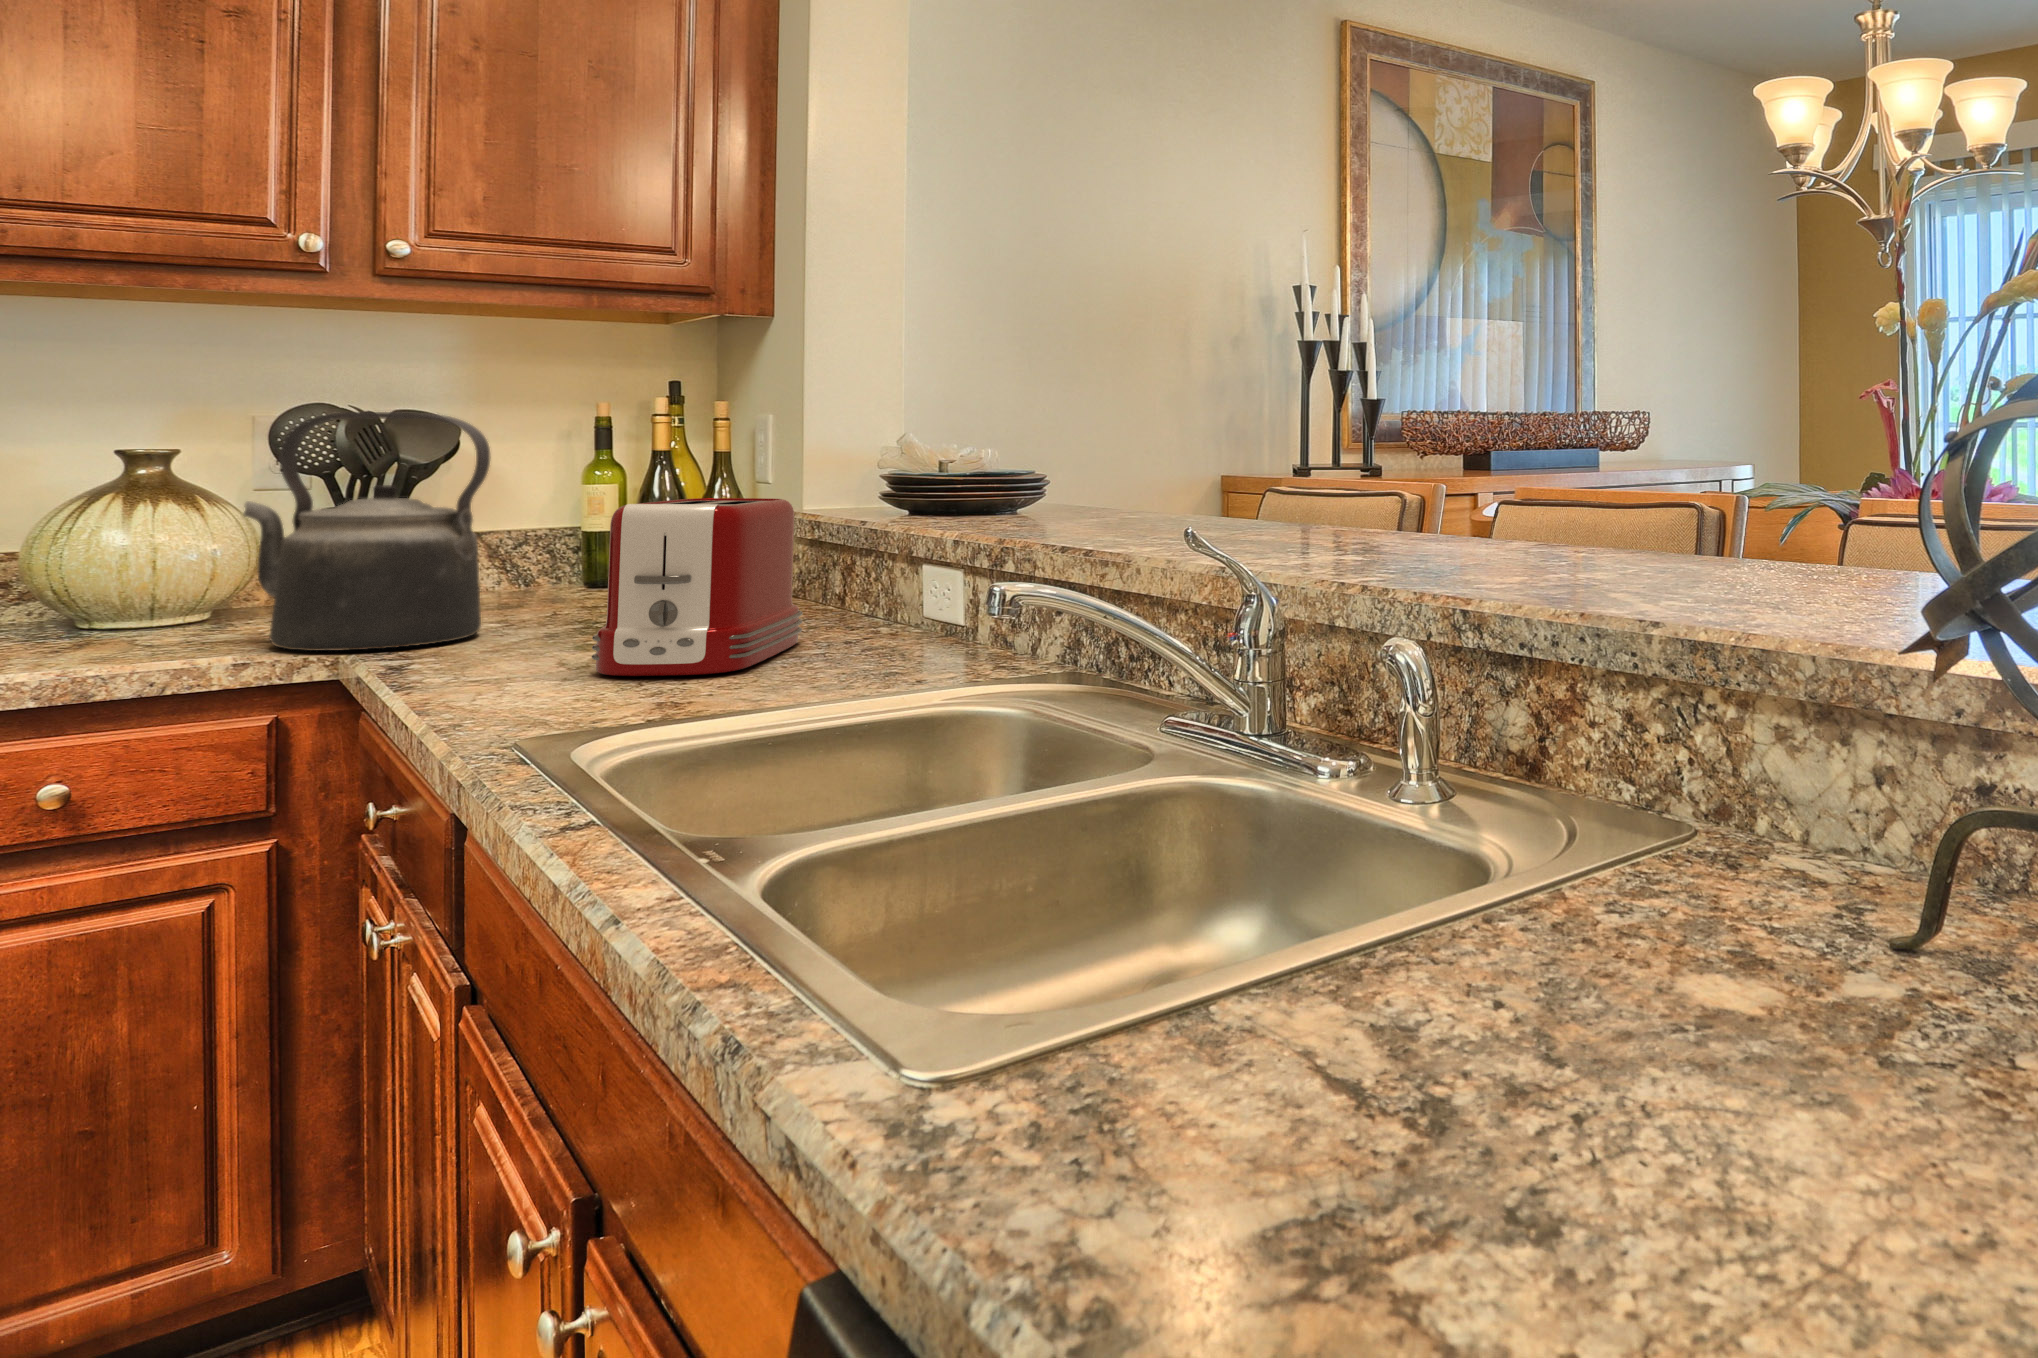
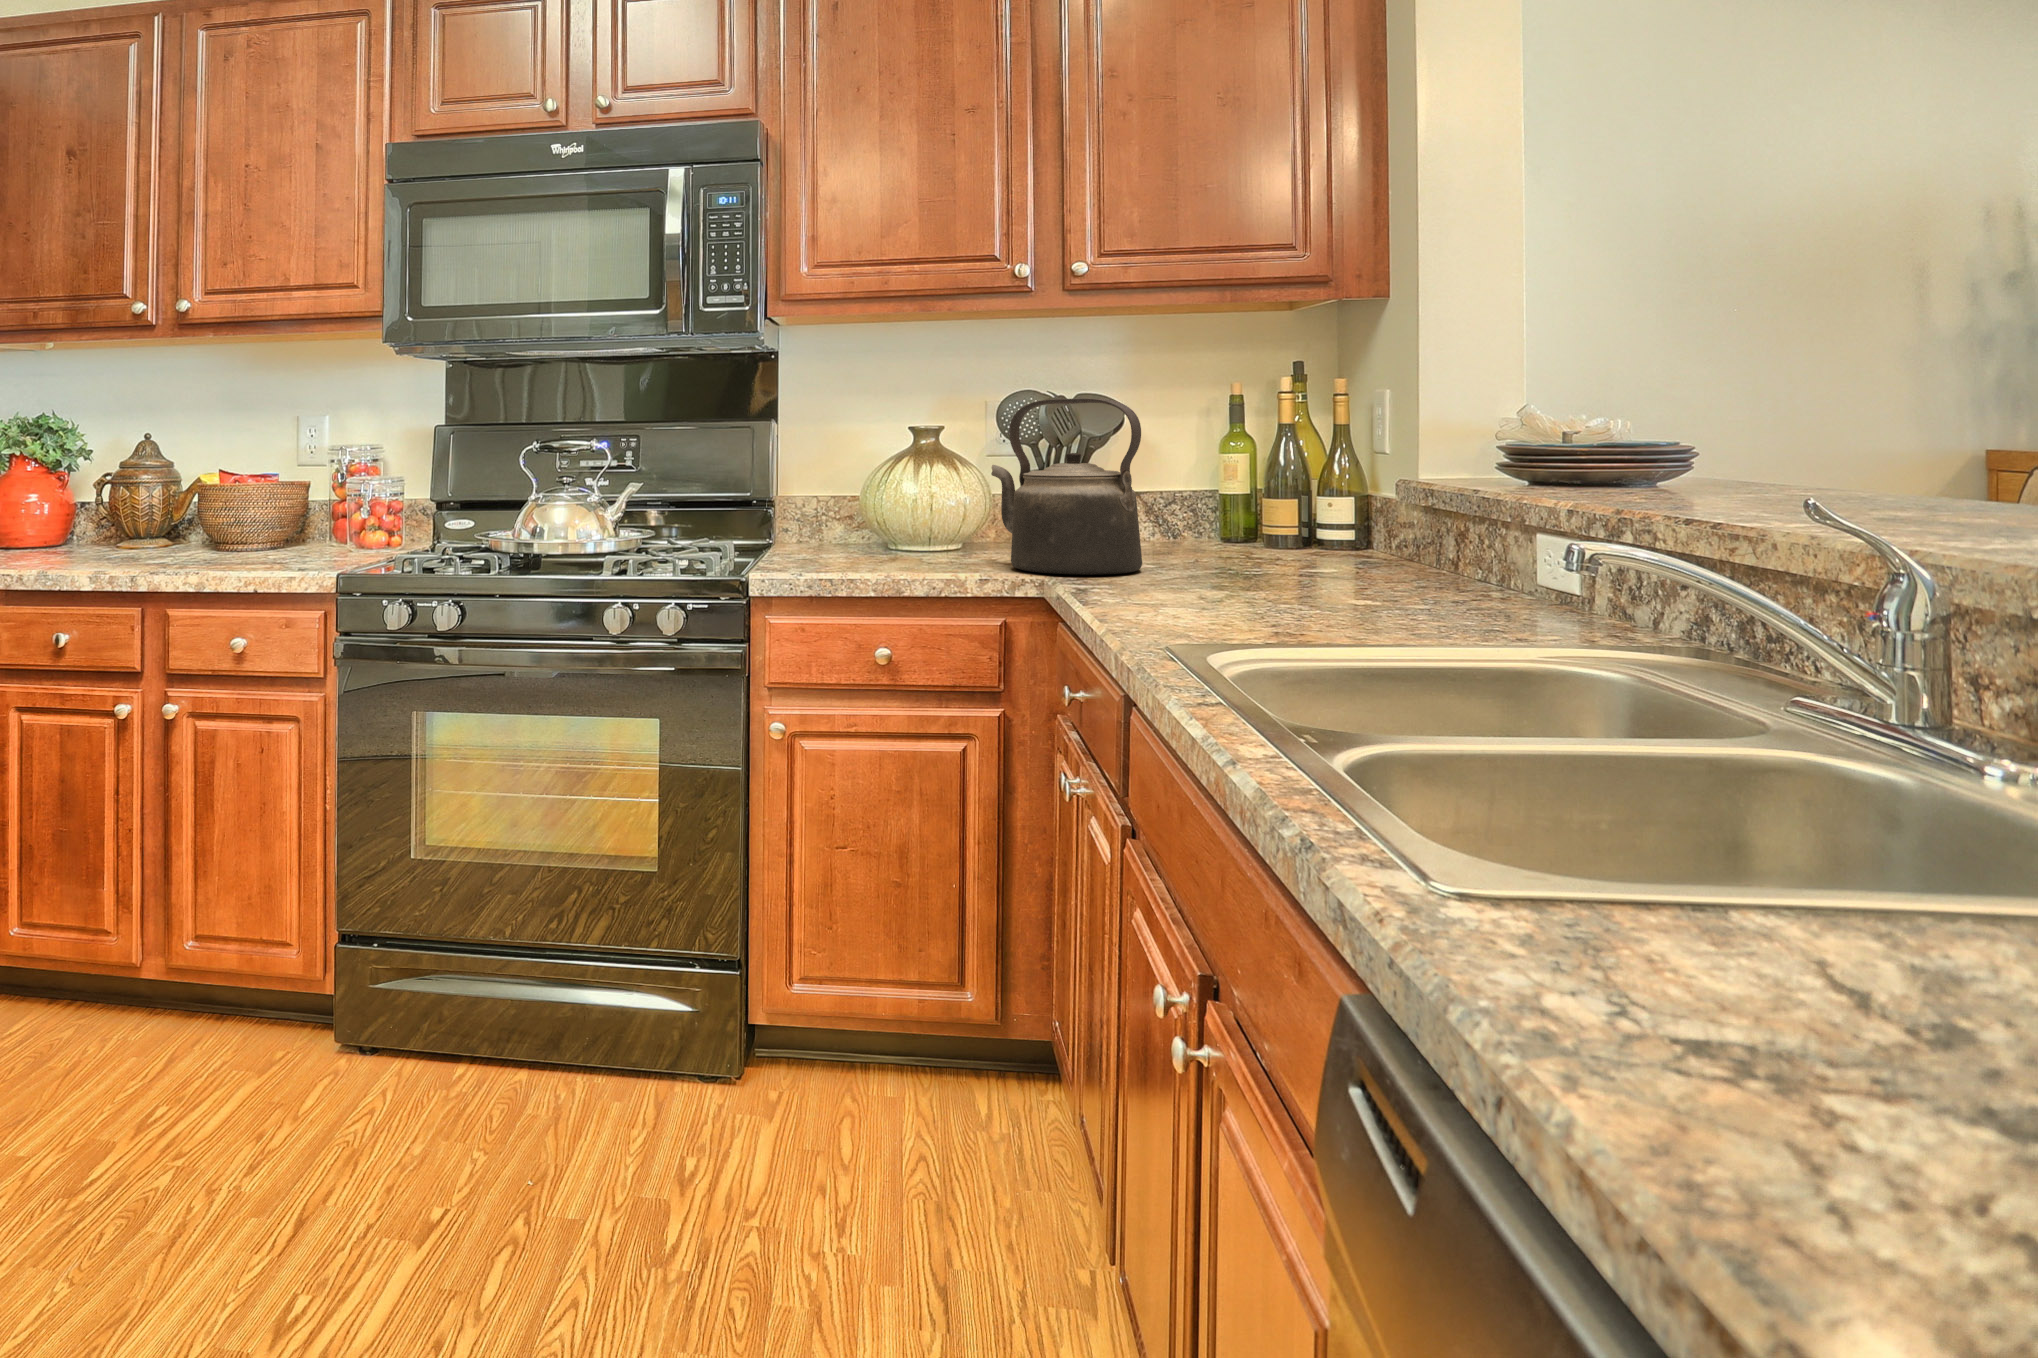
toaster: present [592,498,803,676] -> none [1221,464,1405,614]

